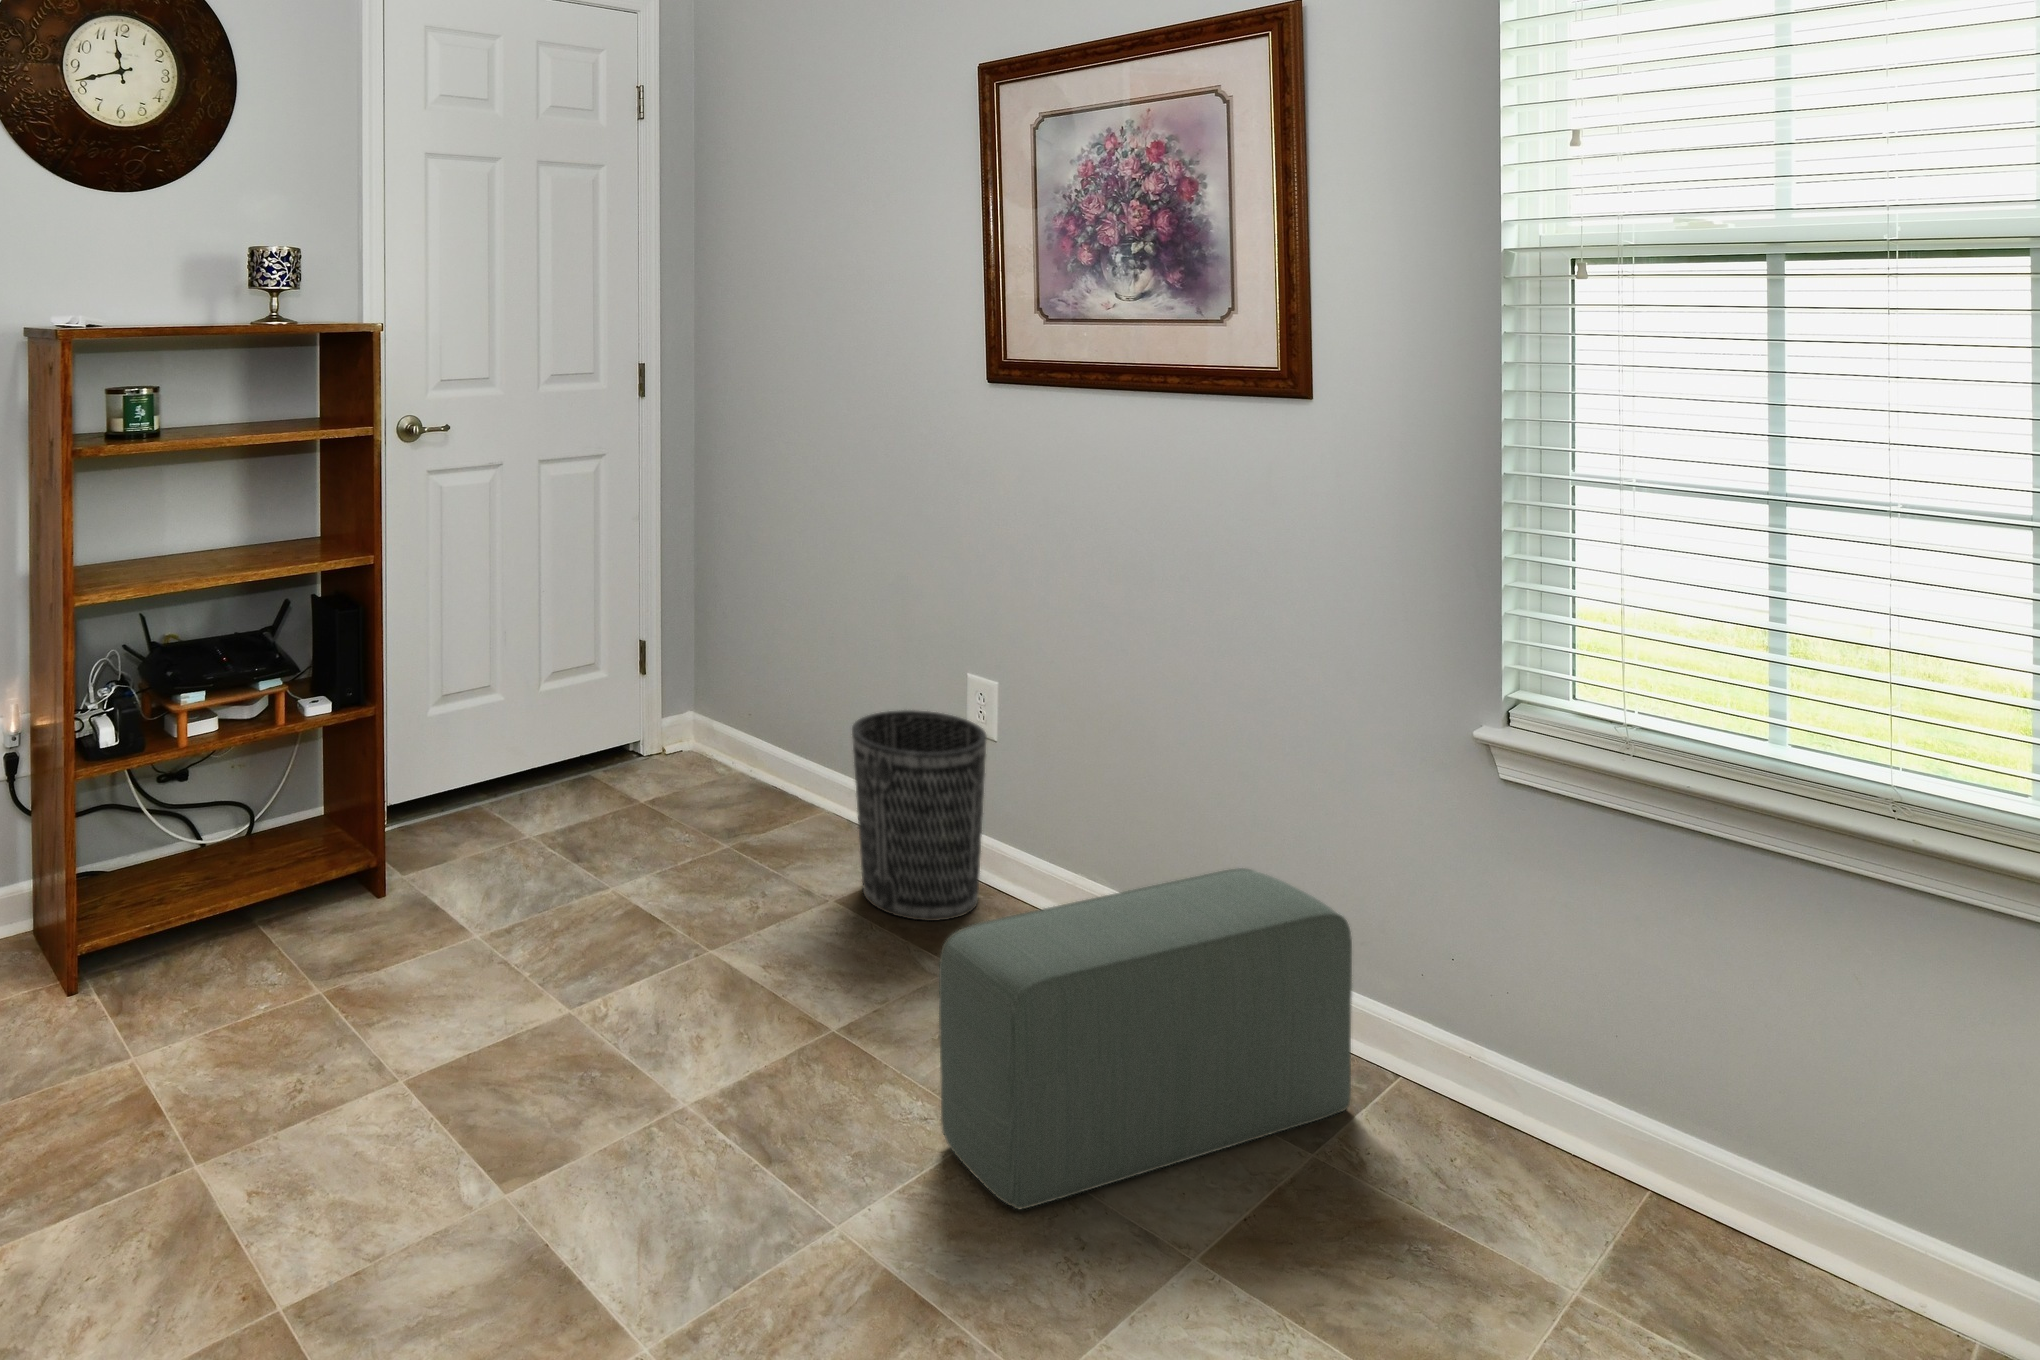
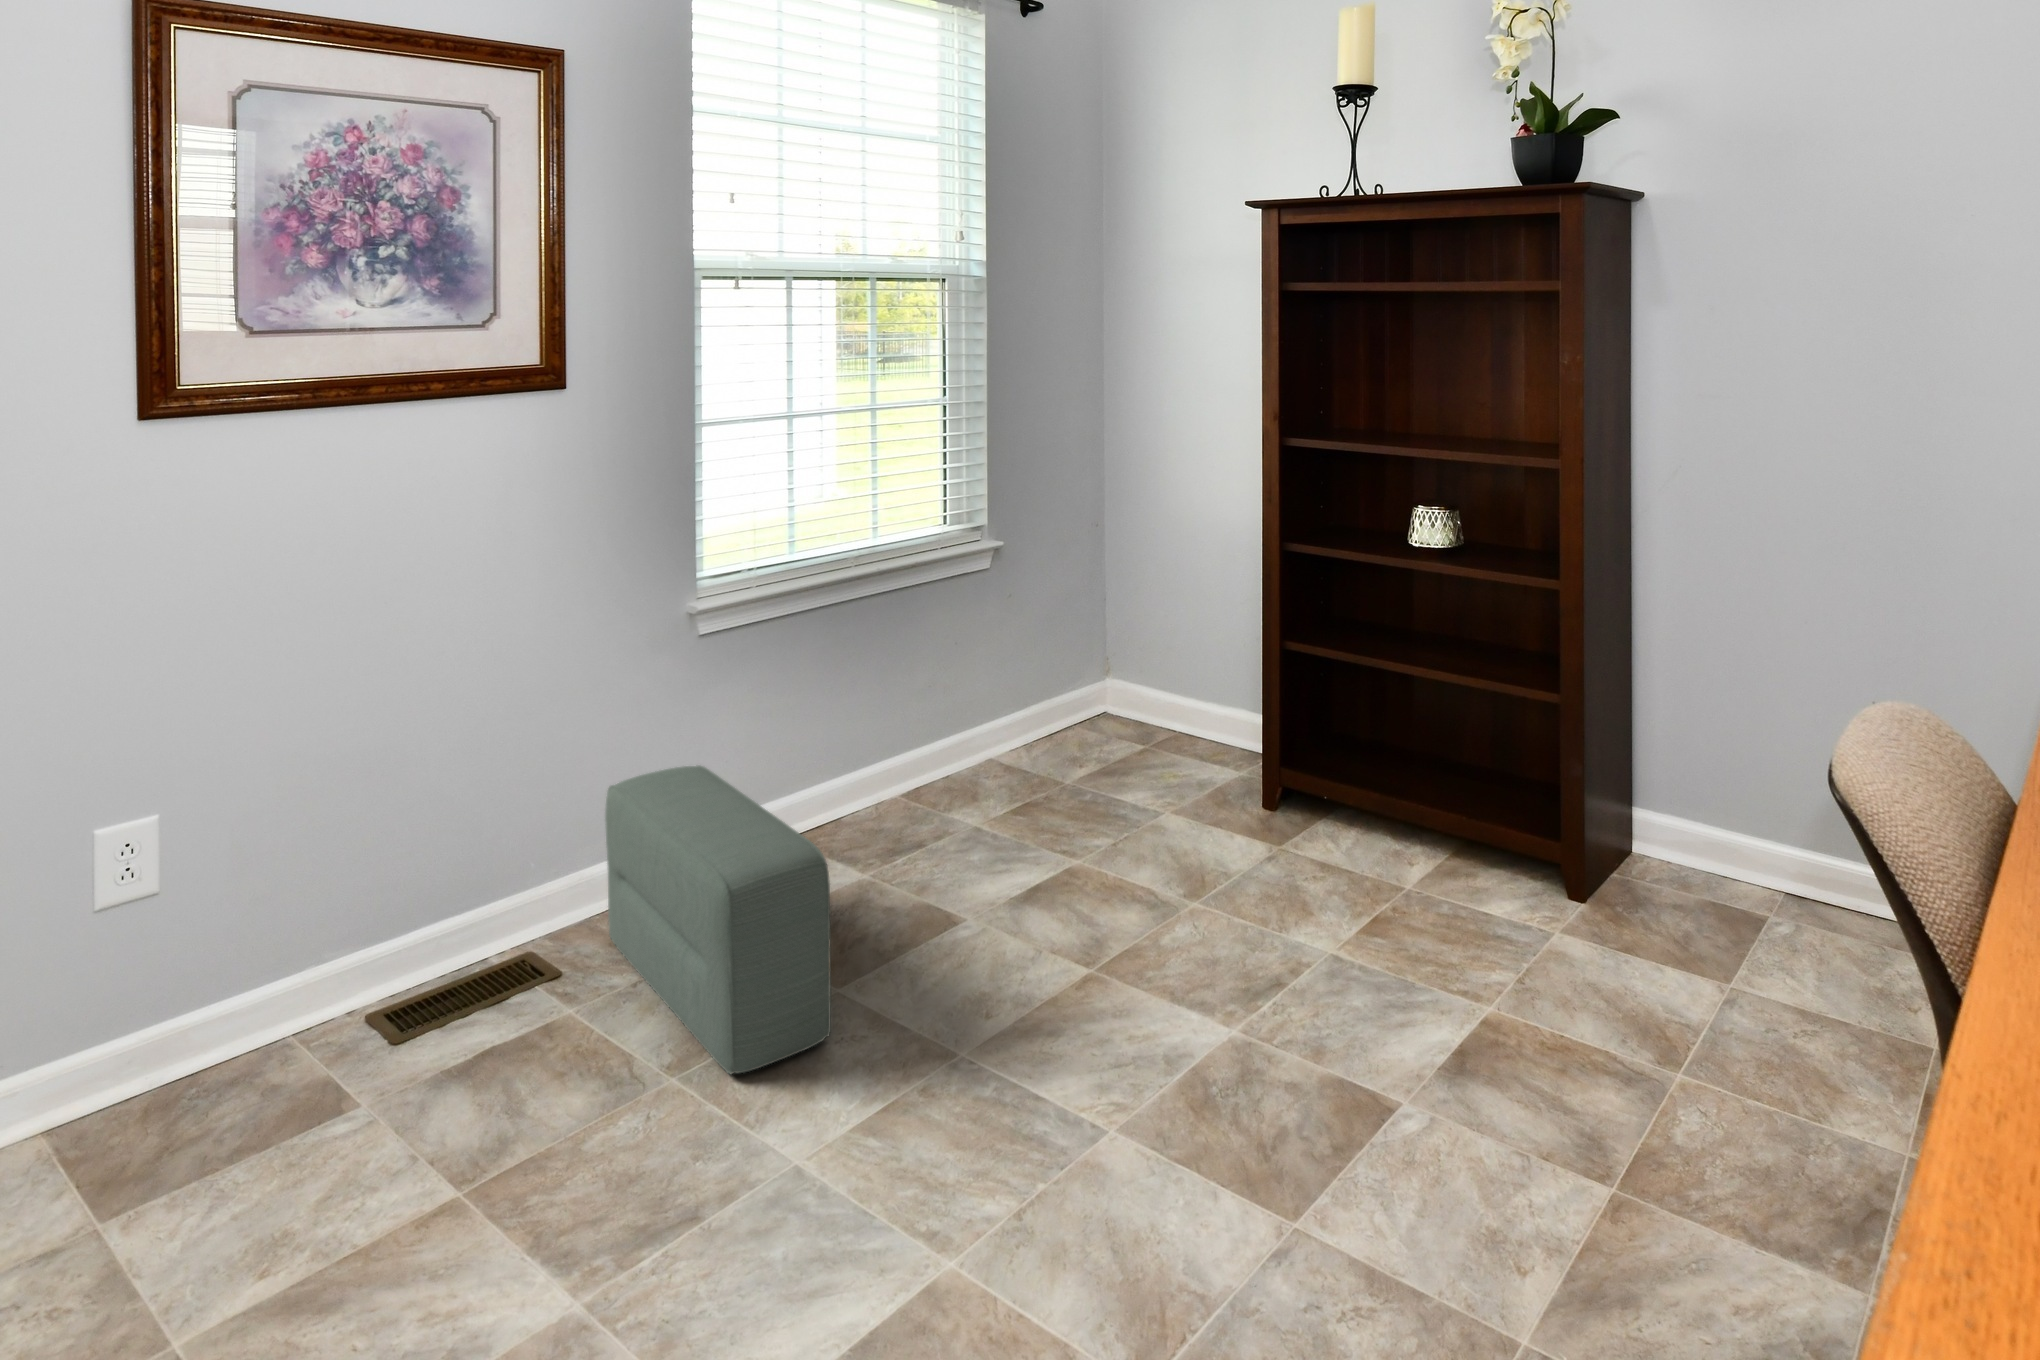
wastebasket: present [852,710,986,921] -> none [27,872,264,1196]

